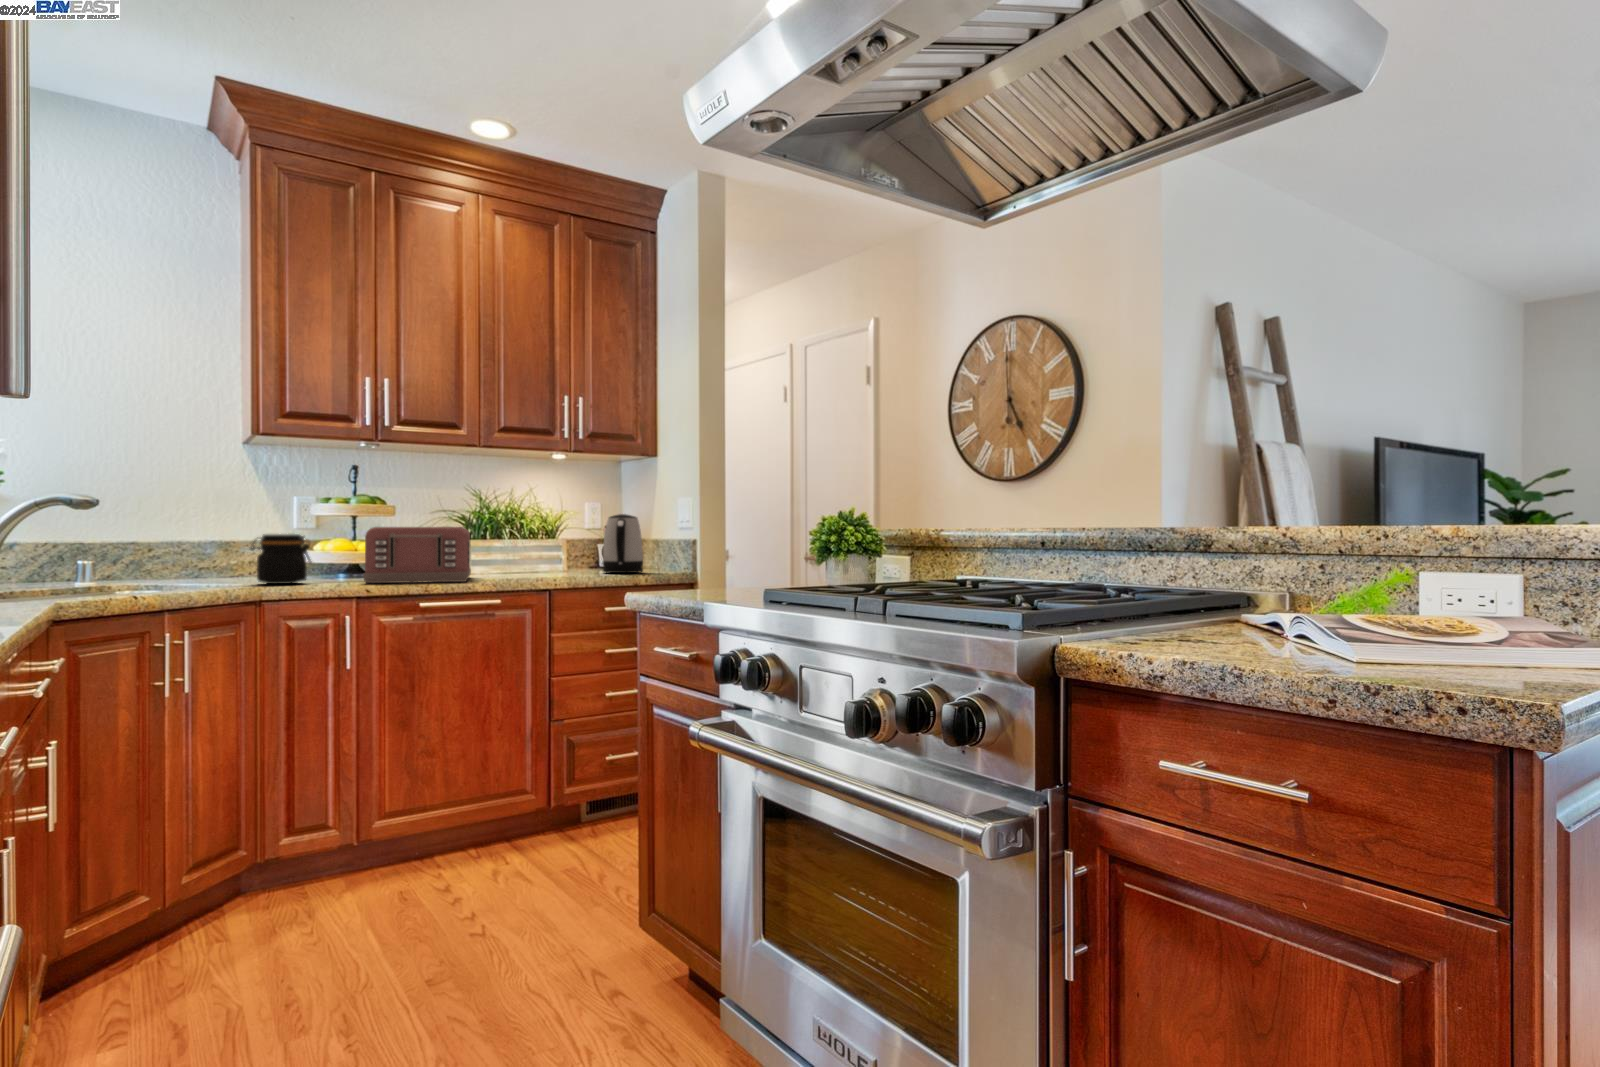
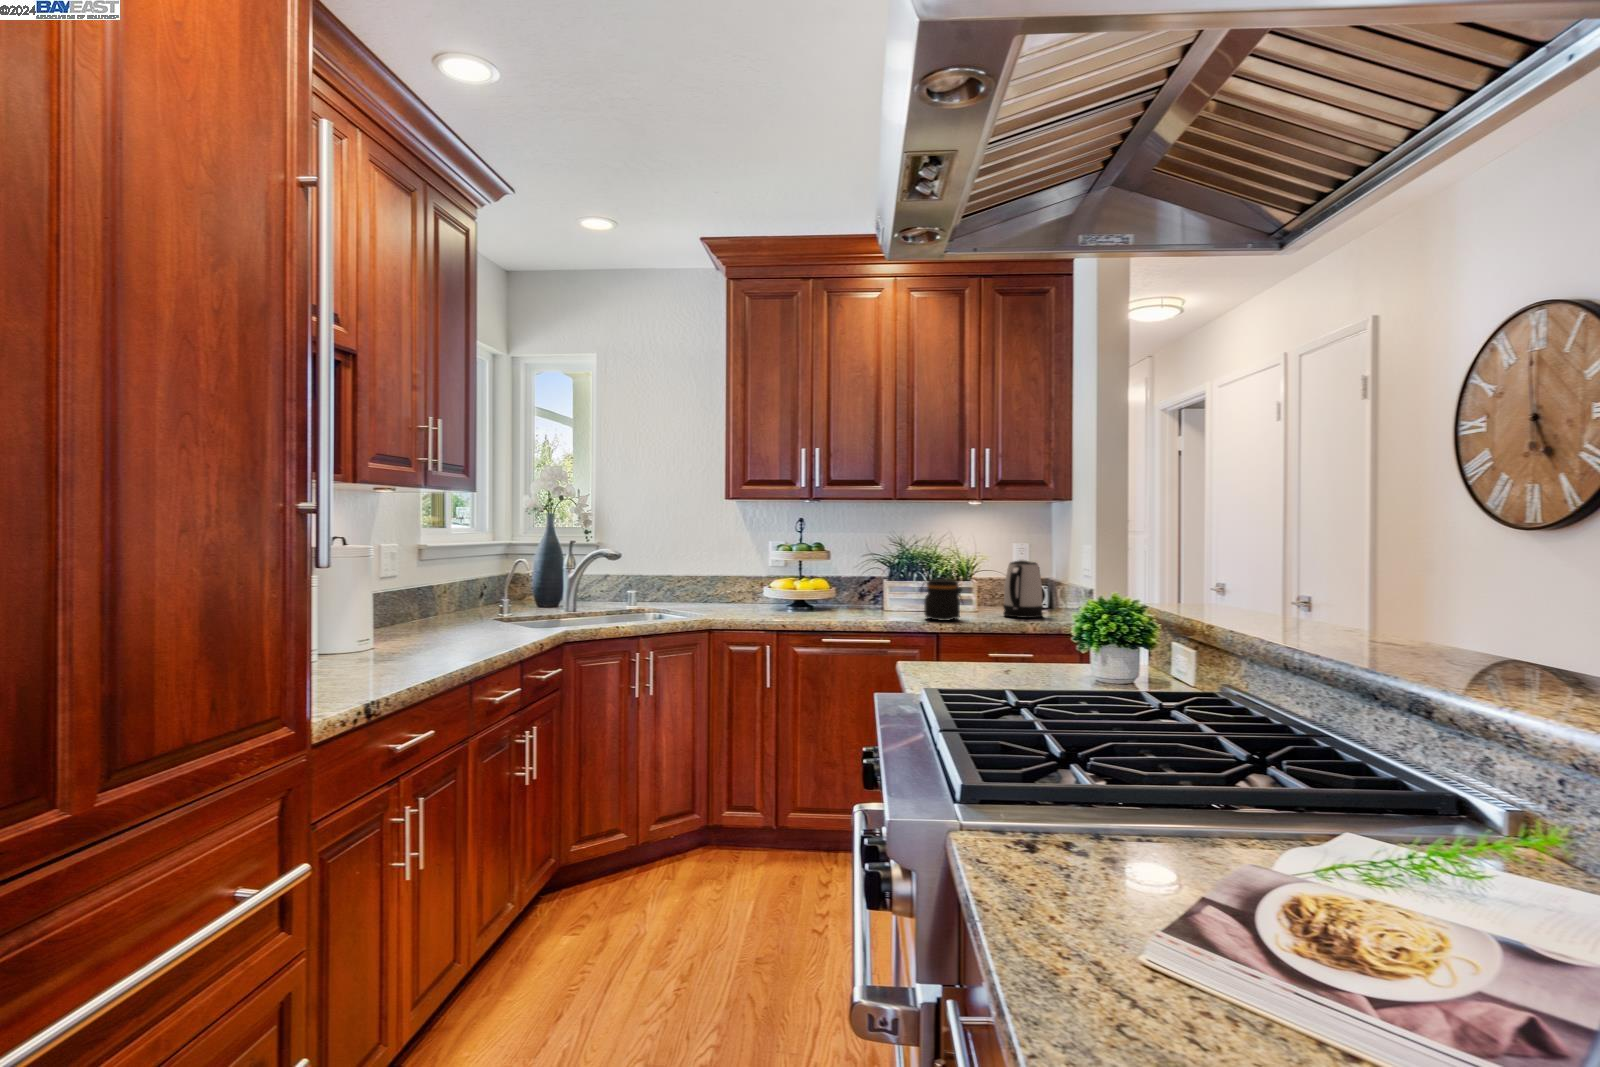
toaster: present [363,527,471,583] -> none [785,570,883,622]
jar: present [250,534,312,584] -> present [920,579,962,621]

